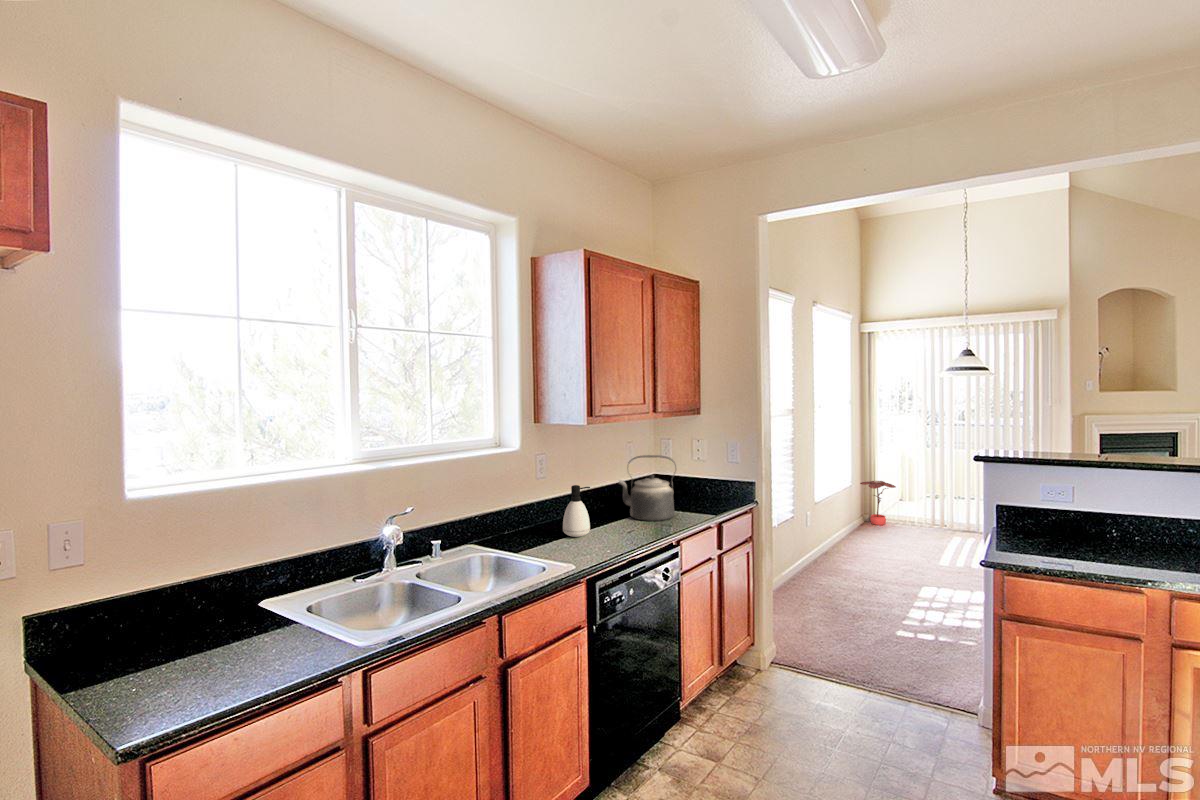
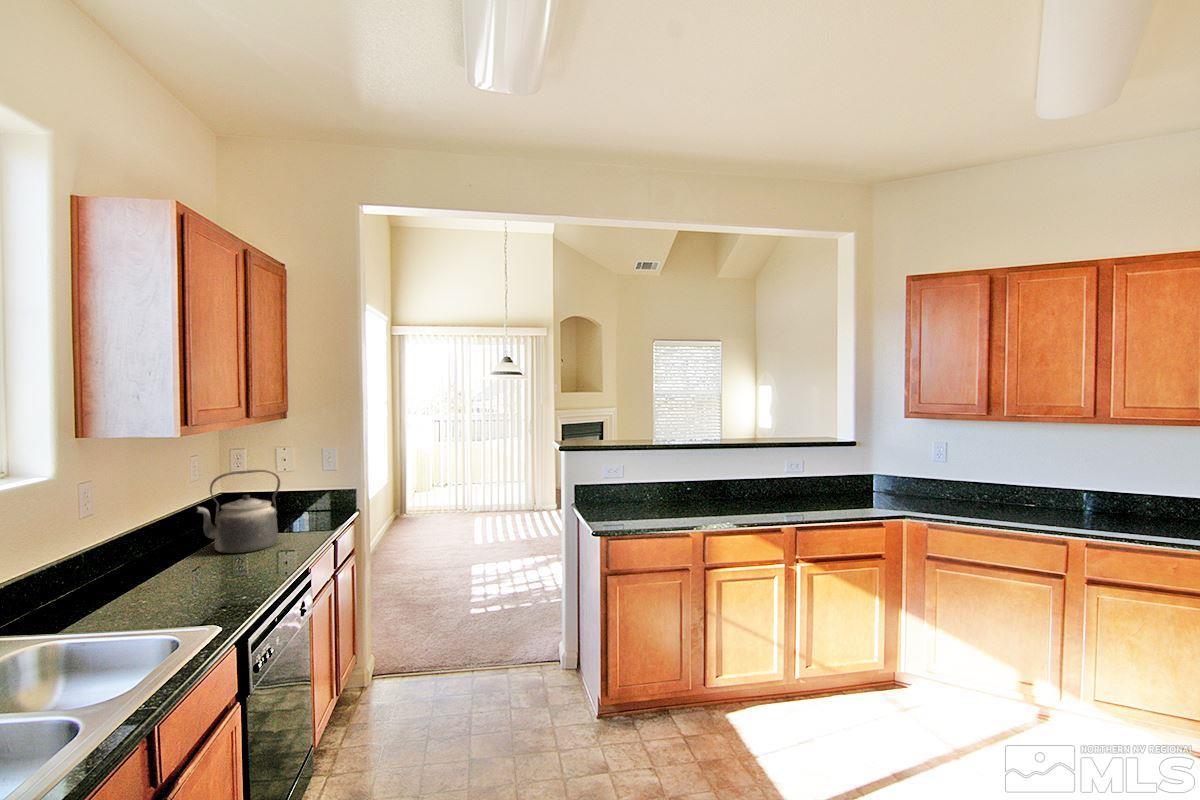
potted plant: present [860,481,896,525] -> none [395,479,428,522]
soap dispenser: present [563,485,590,537] -> none [136,520,183,592]

